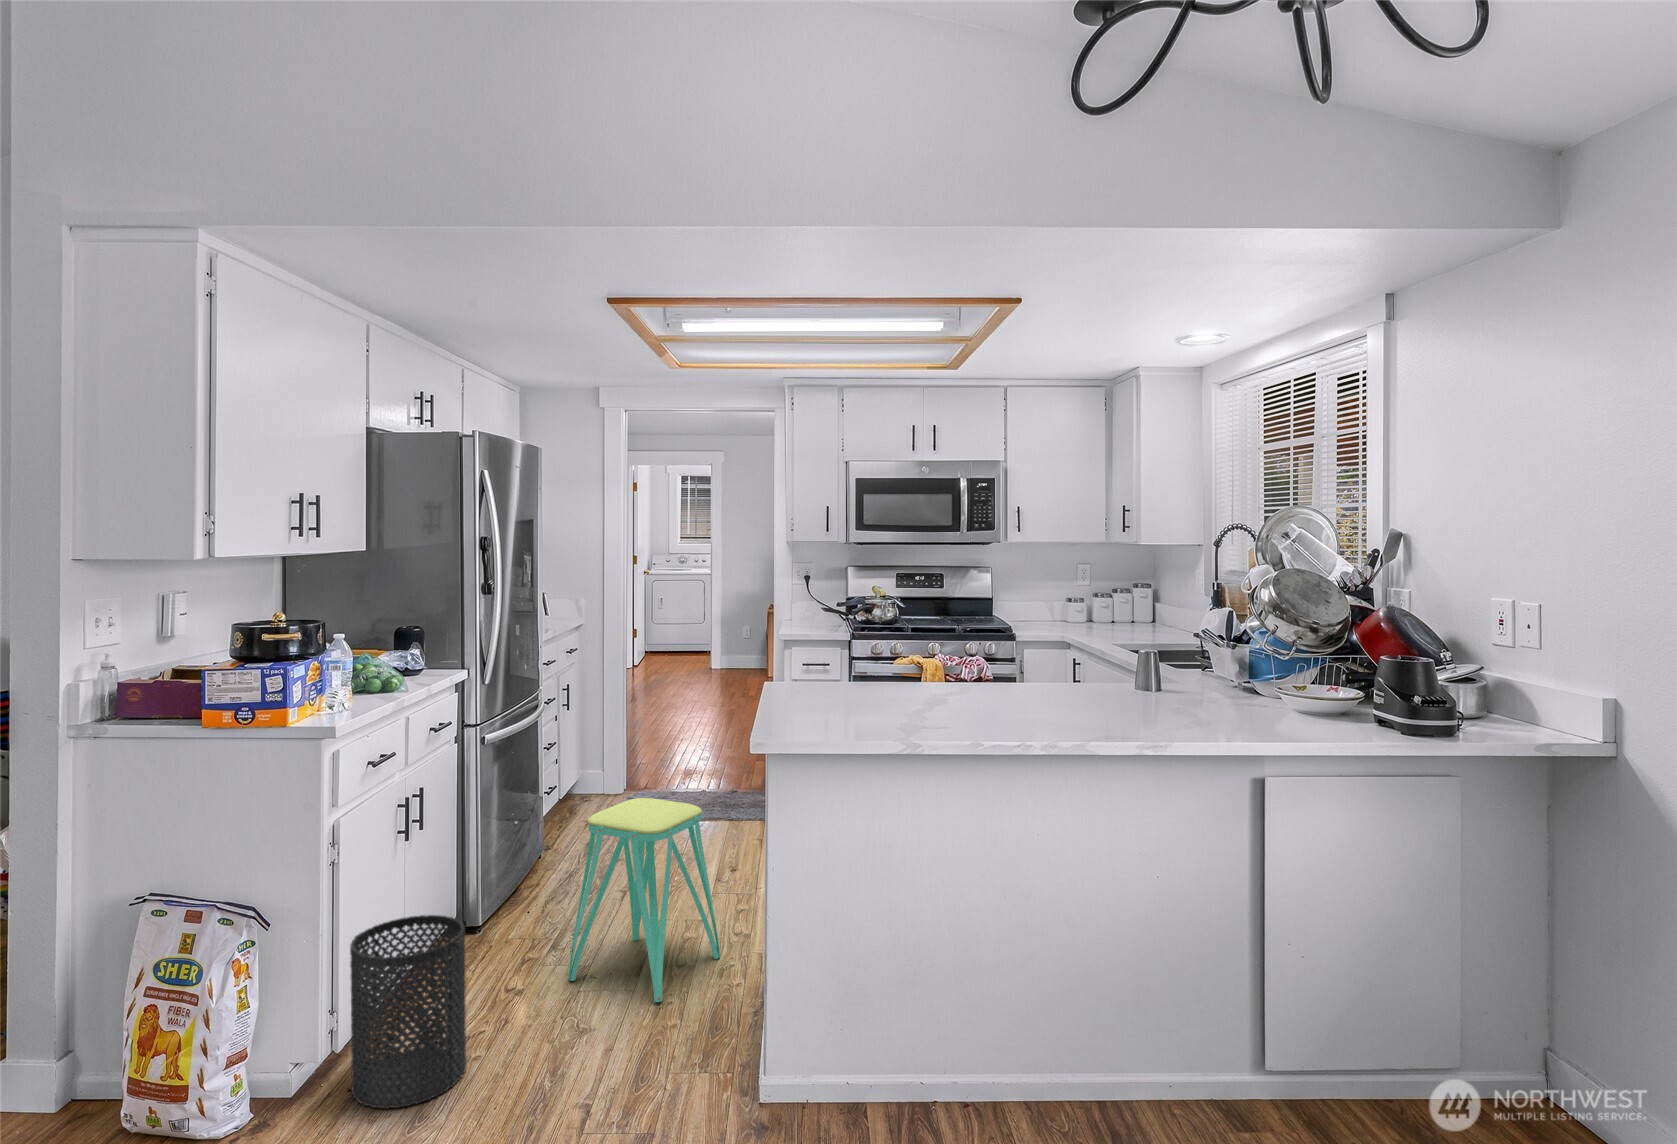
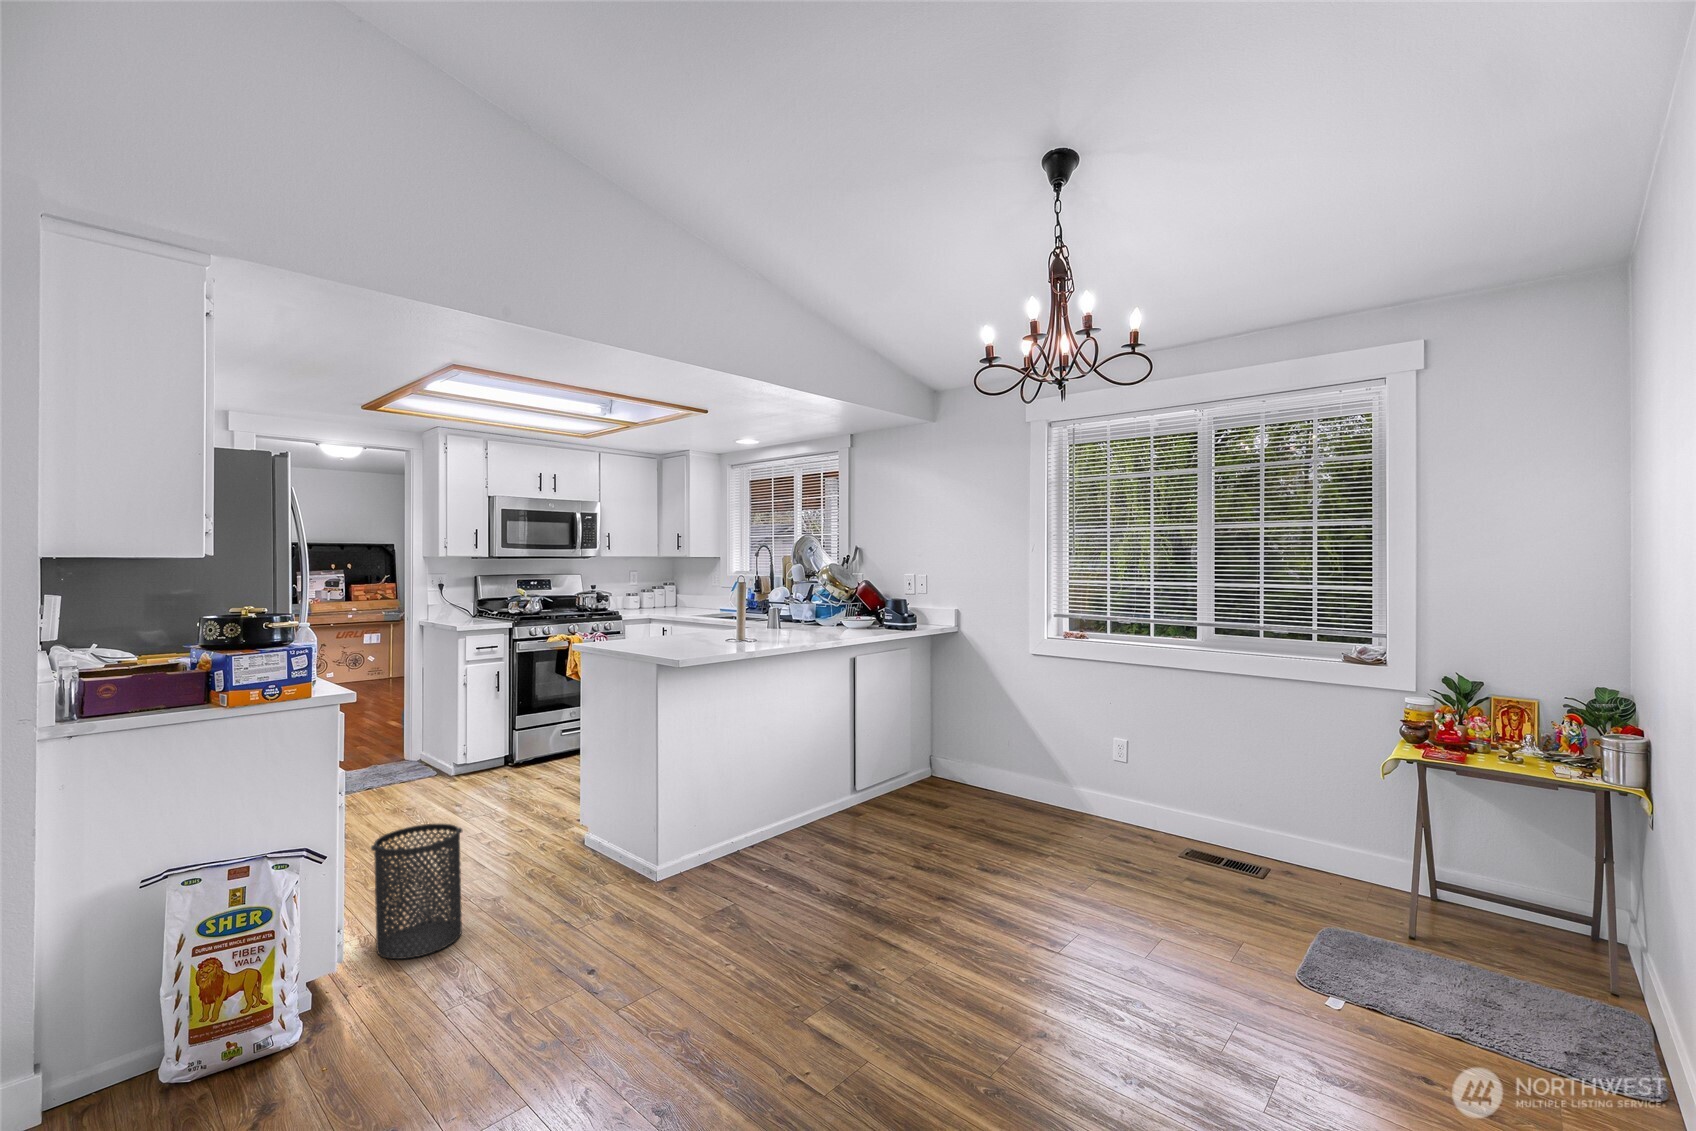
stool: present [568,798,720,1002] -> none [448,736,540,875]

